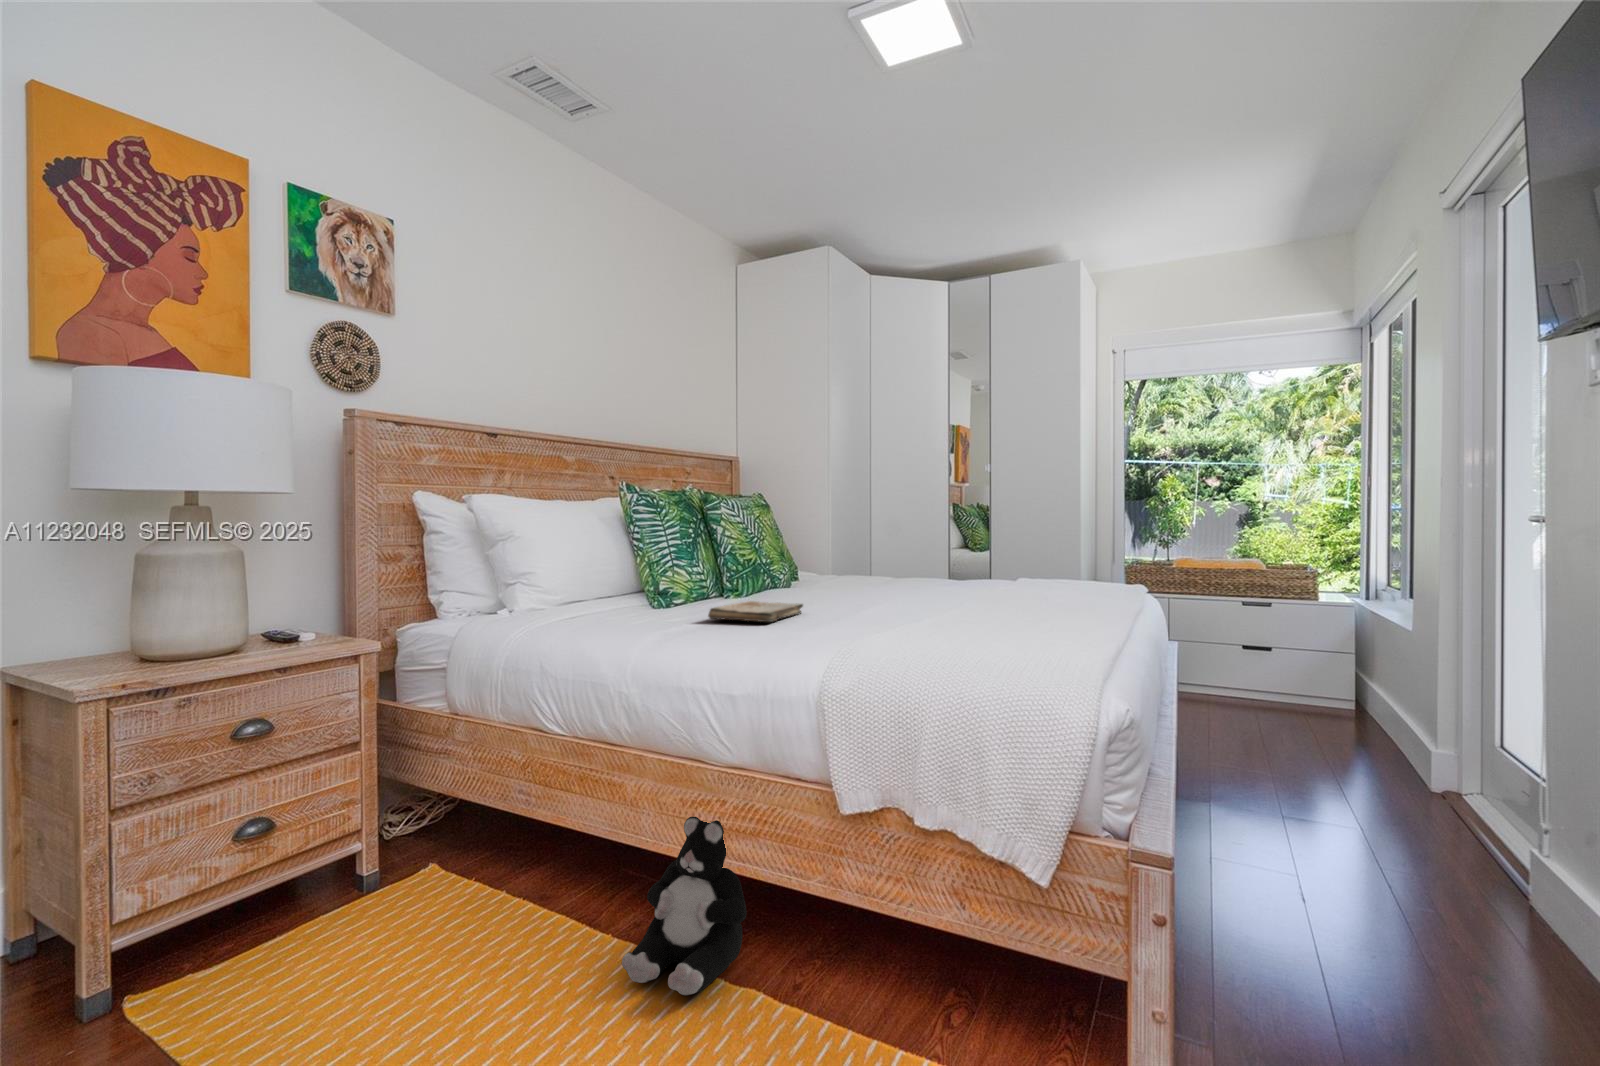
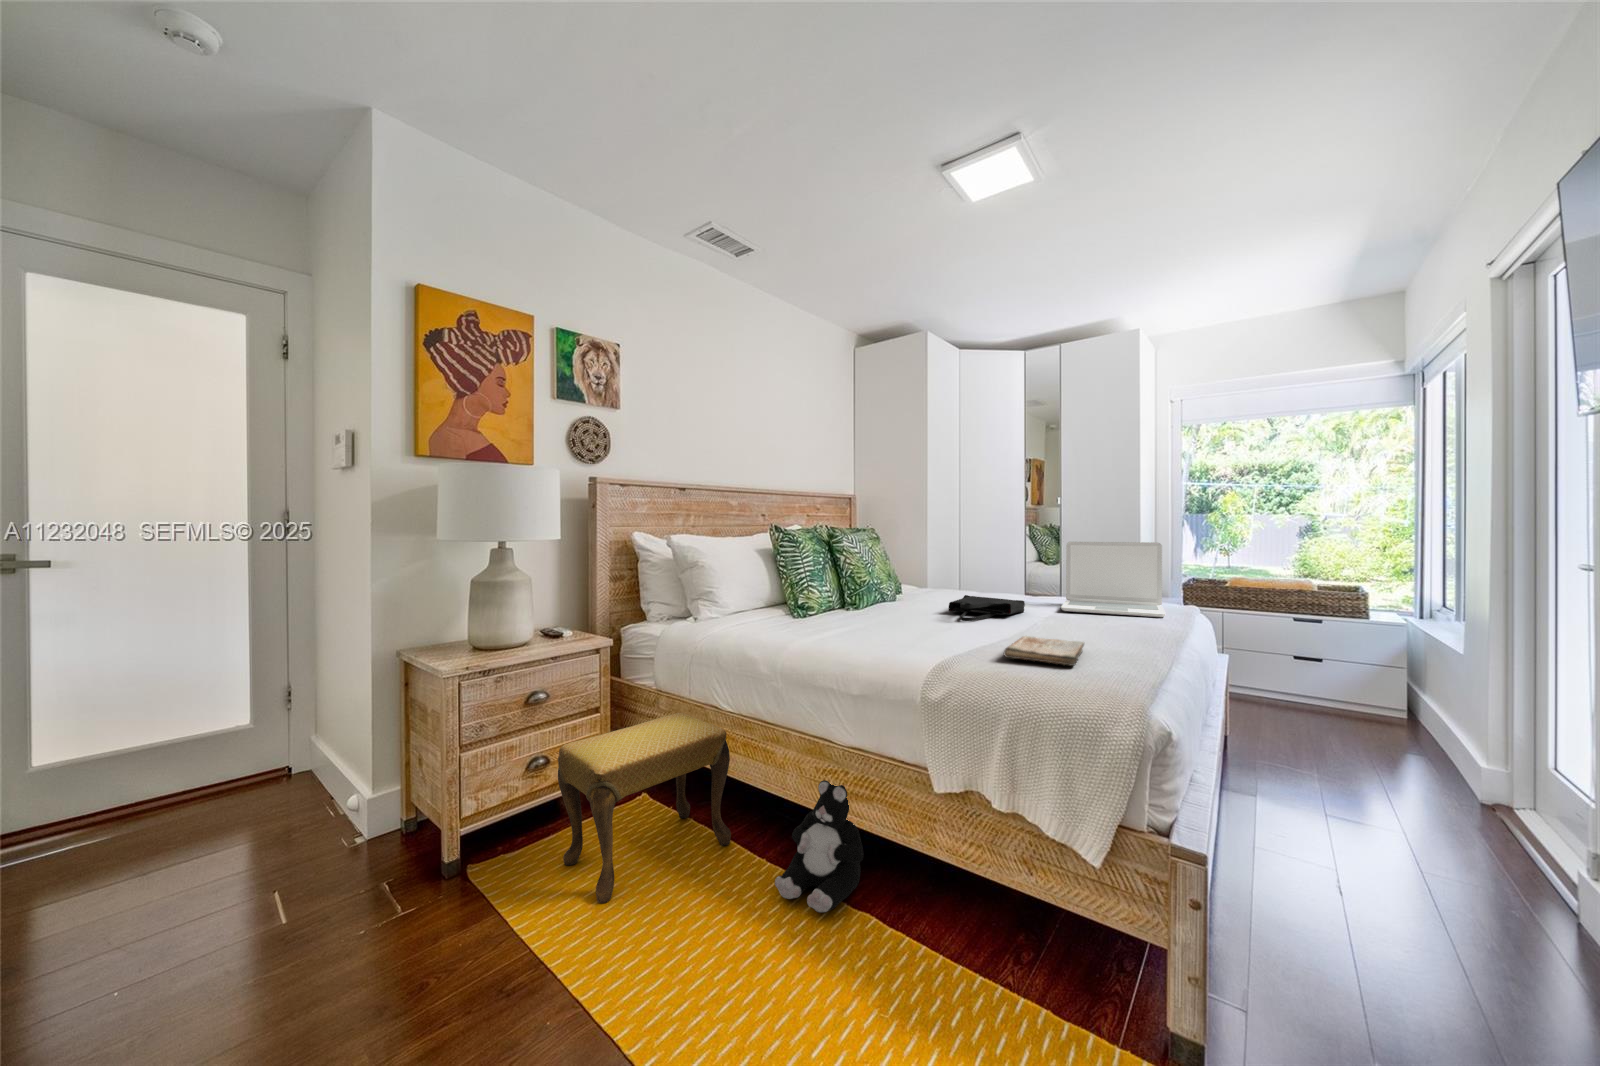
laptop: none [993,507,1114,595] -> present [1061,542,1166,617]
tote bag: none [856,576,950,605] -> present [949,595,1025,621]
book: present [708,601,803,622] -> present [1004,636,1084,666]
footstool: none [284,741,559,1022] -> present [558,712,731,903]

